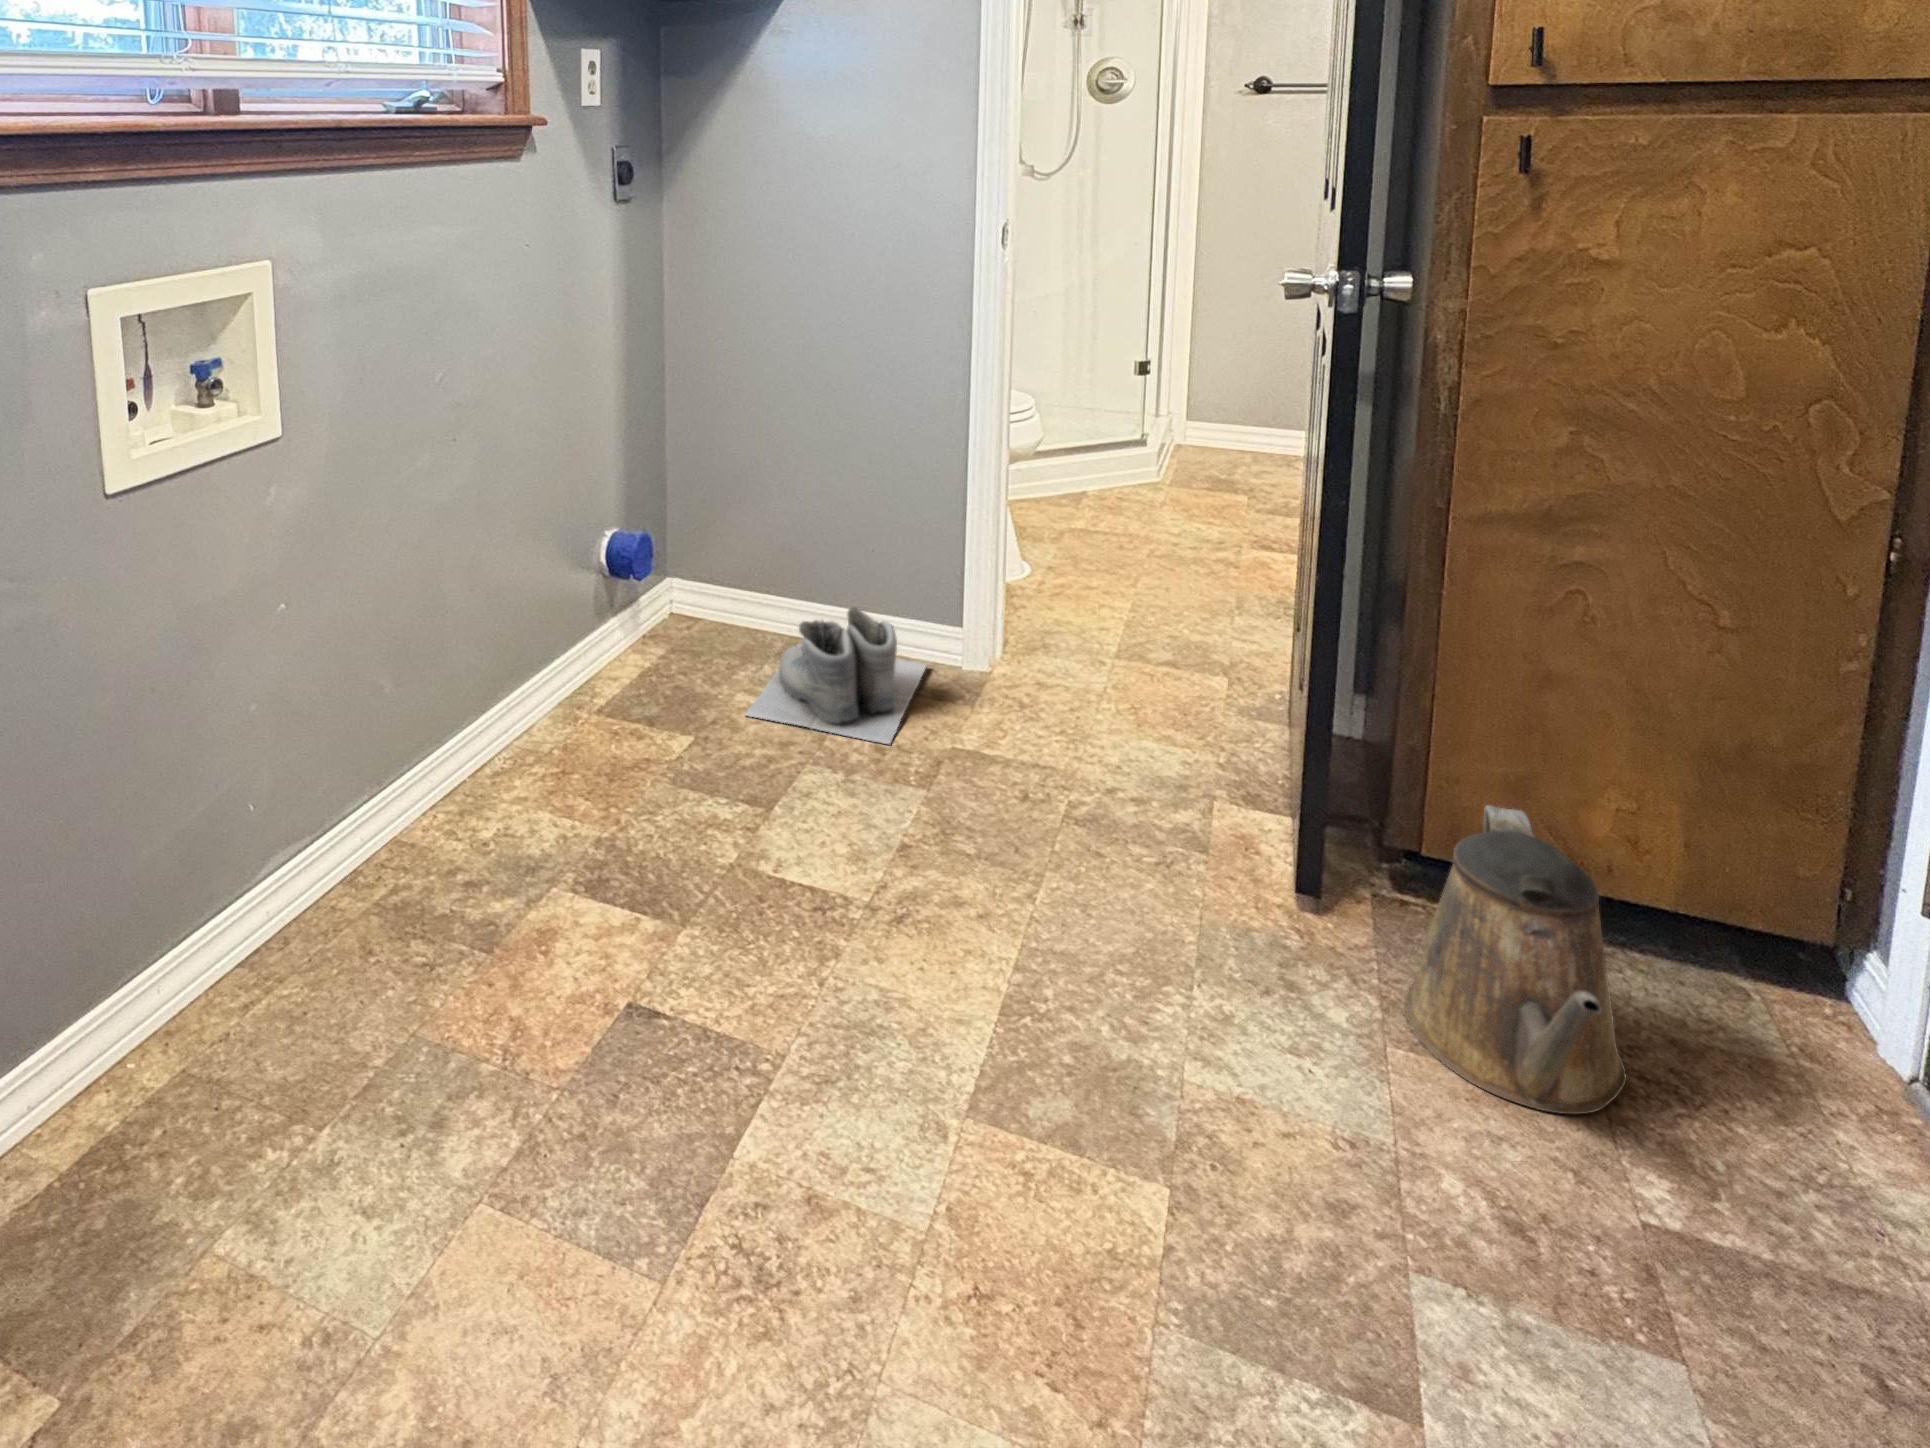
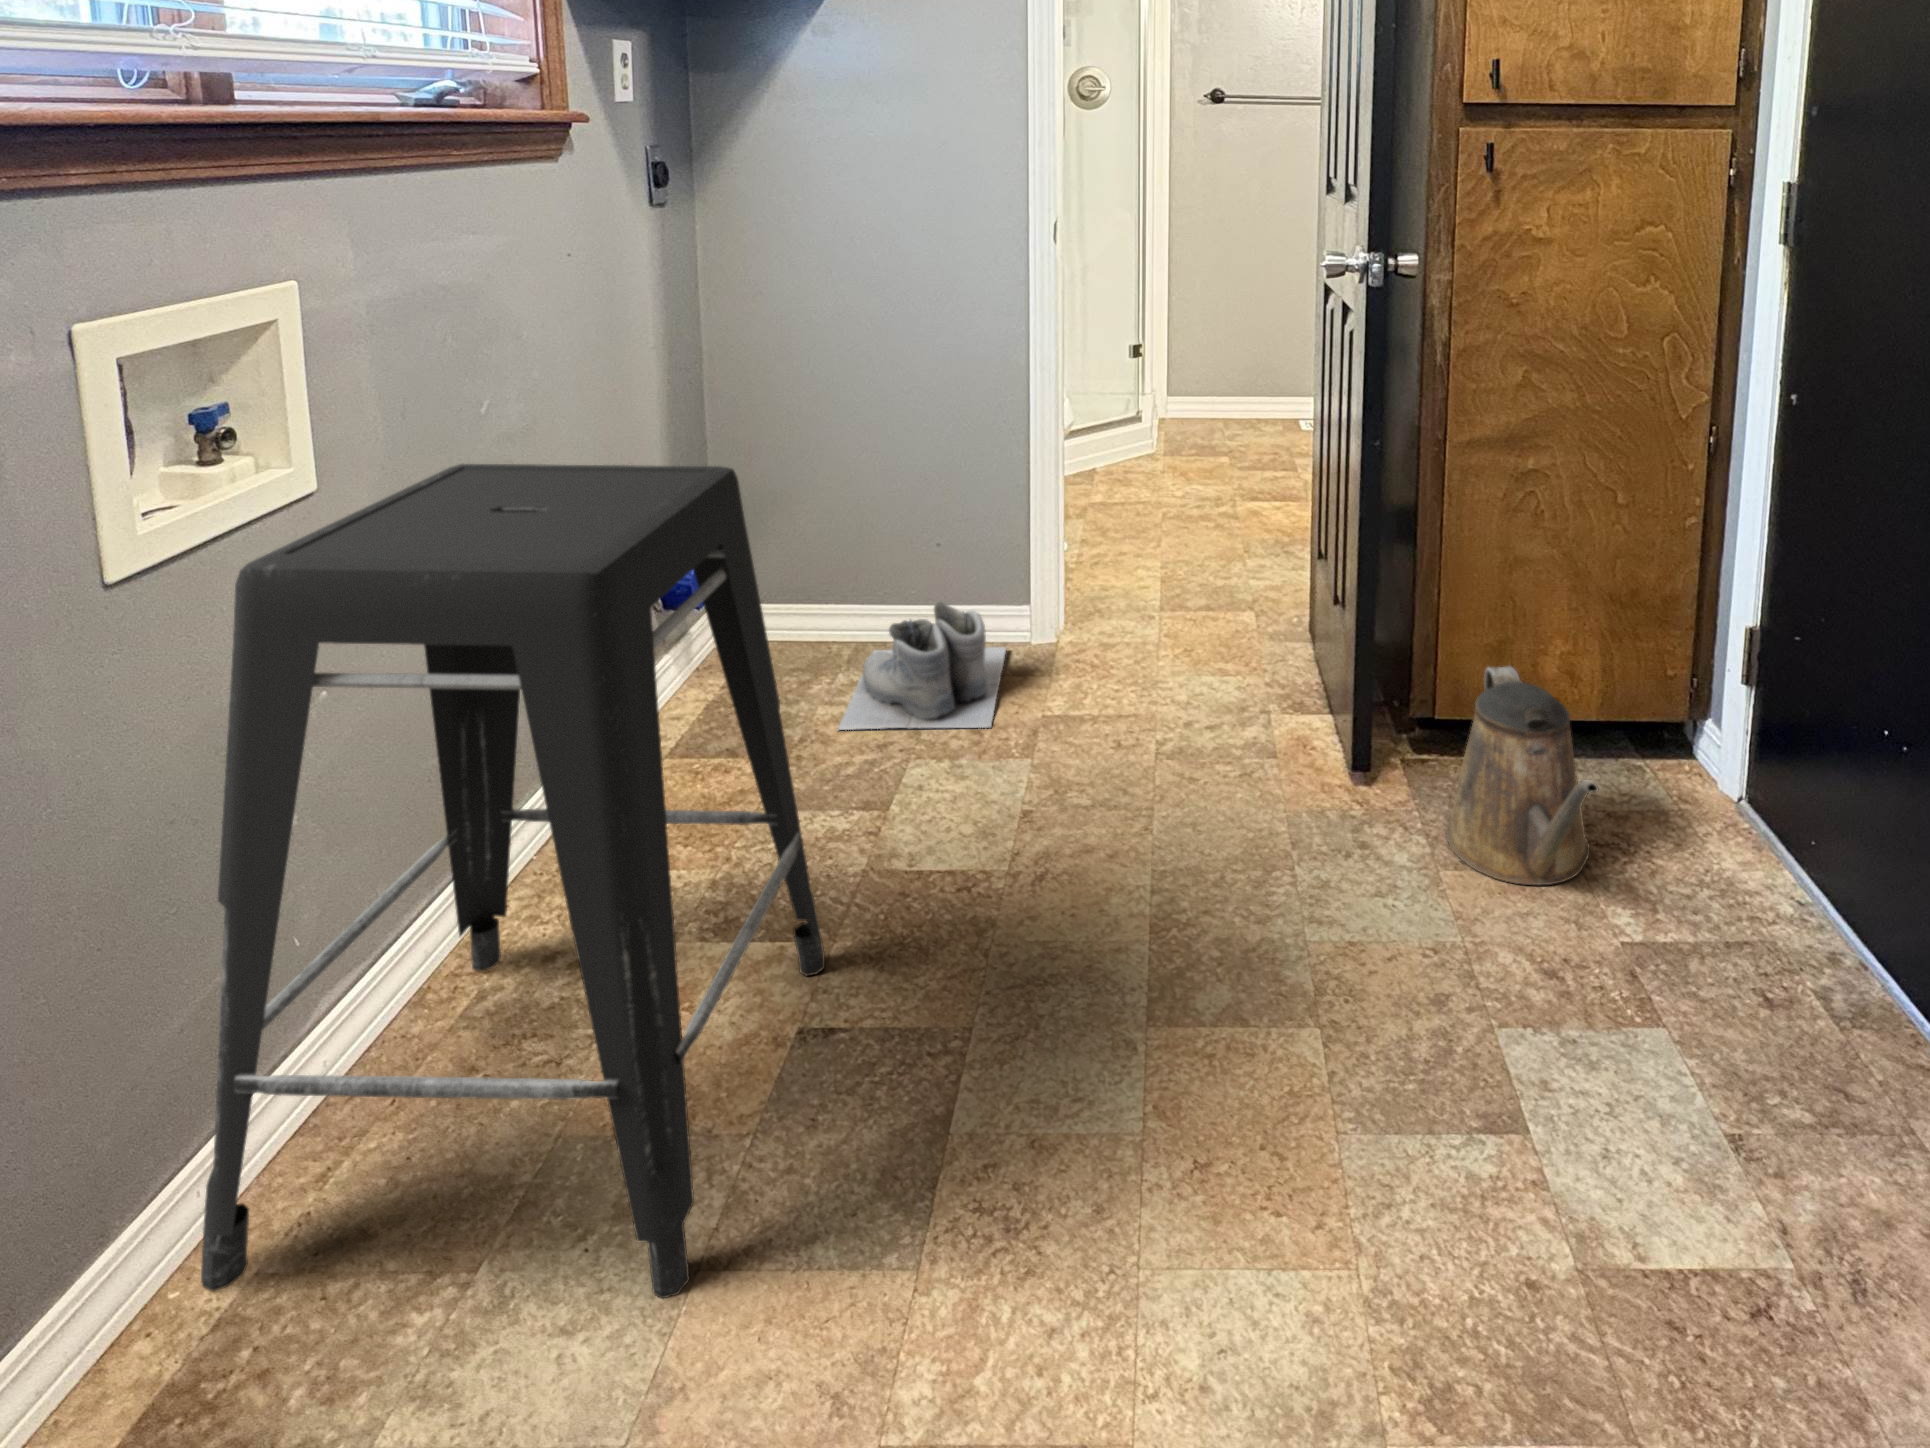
stool: none [152,424,669,1217] -> present [201,464,825,1299]

